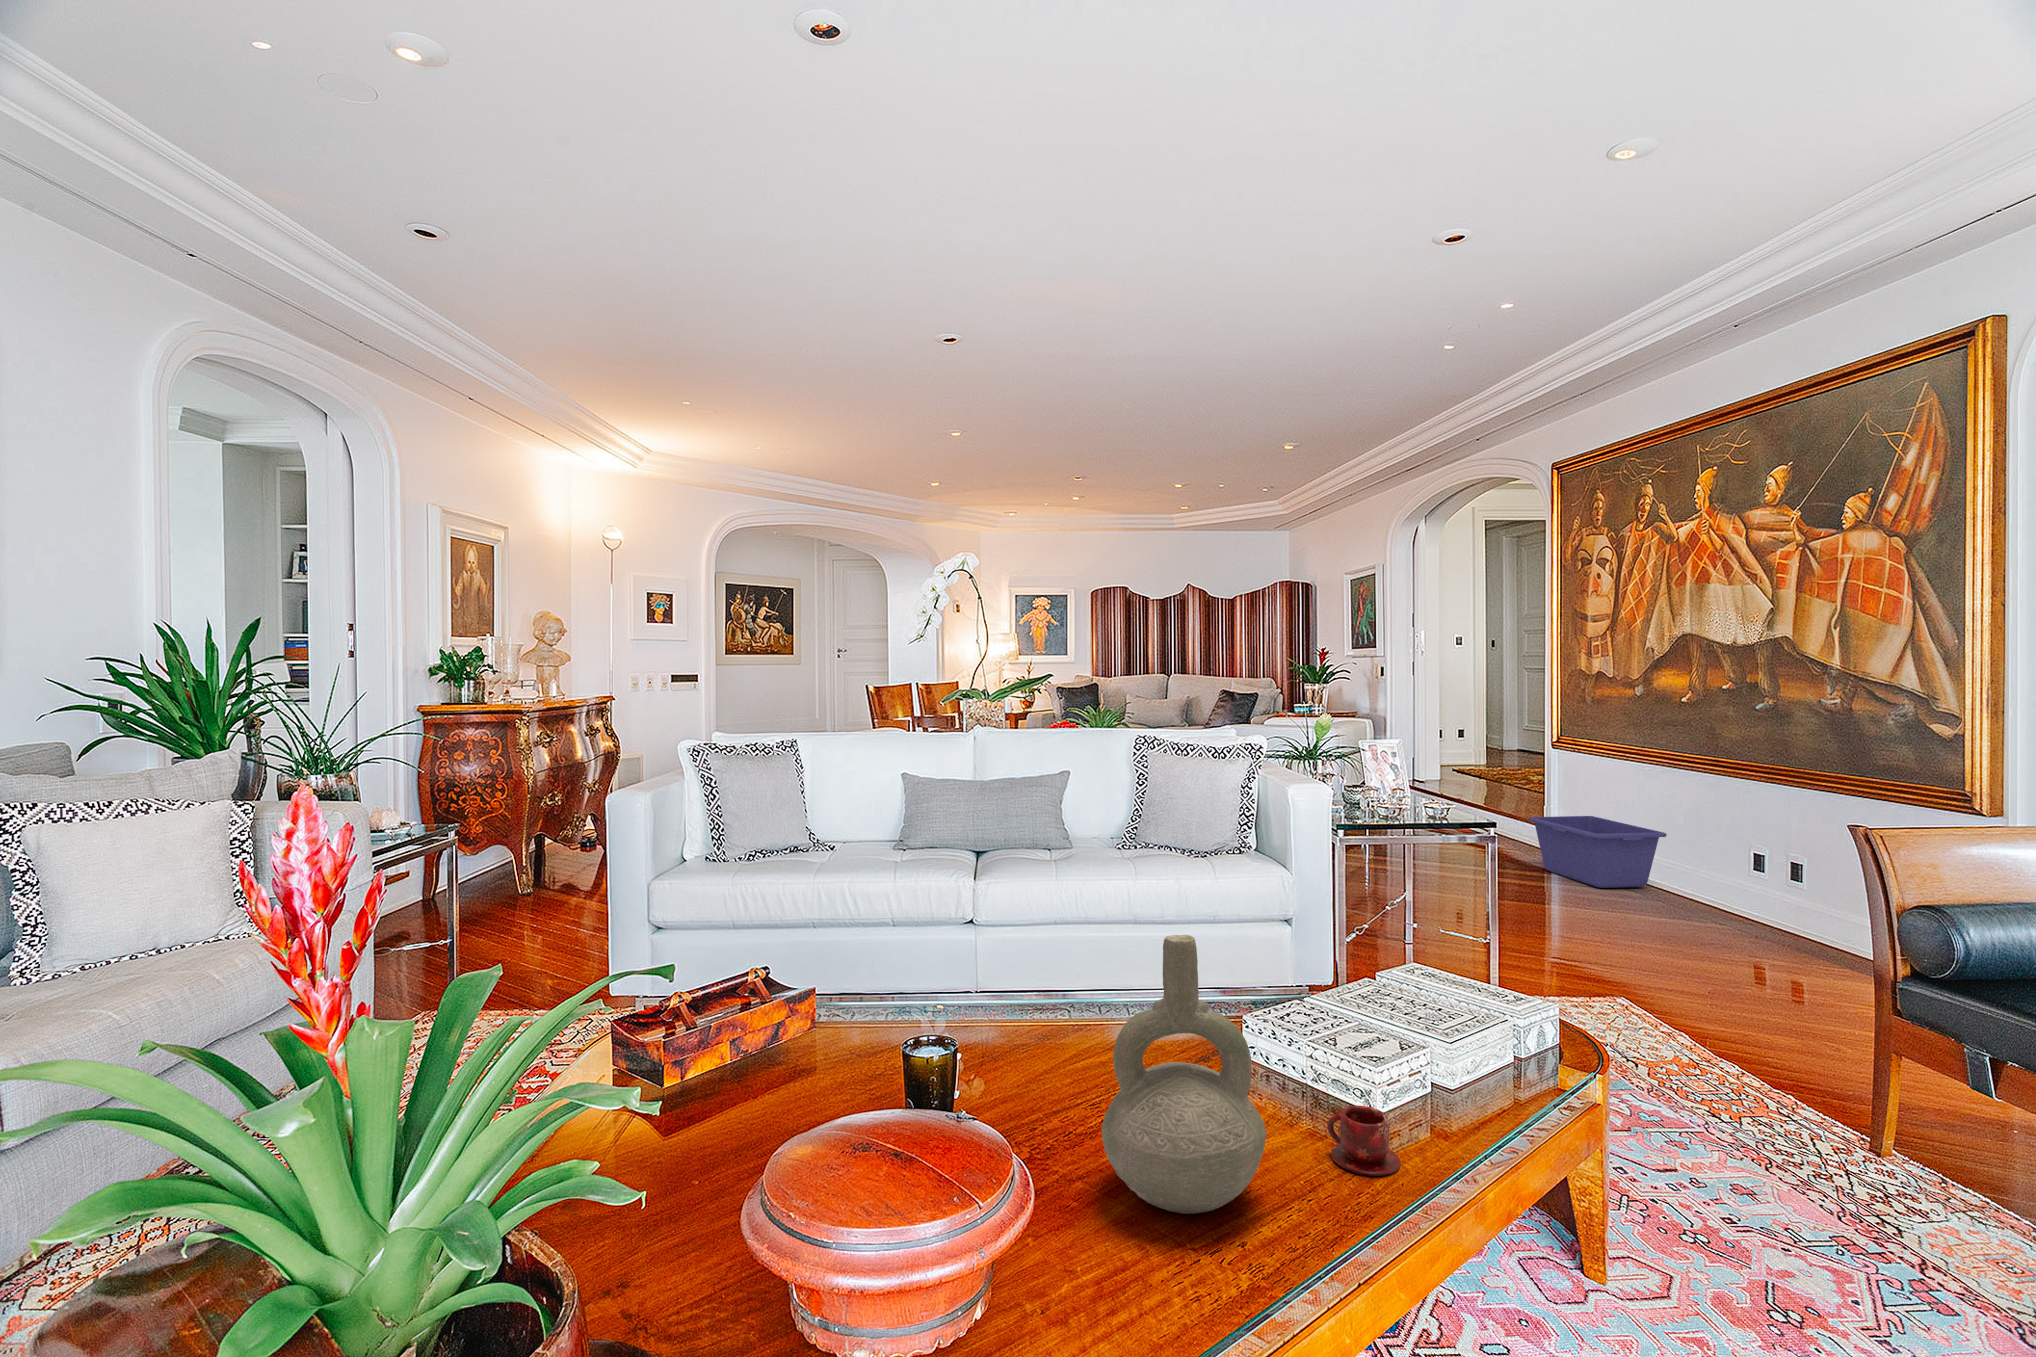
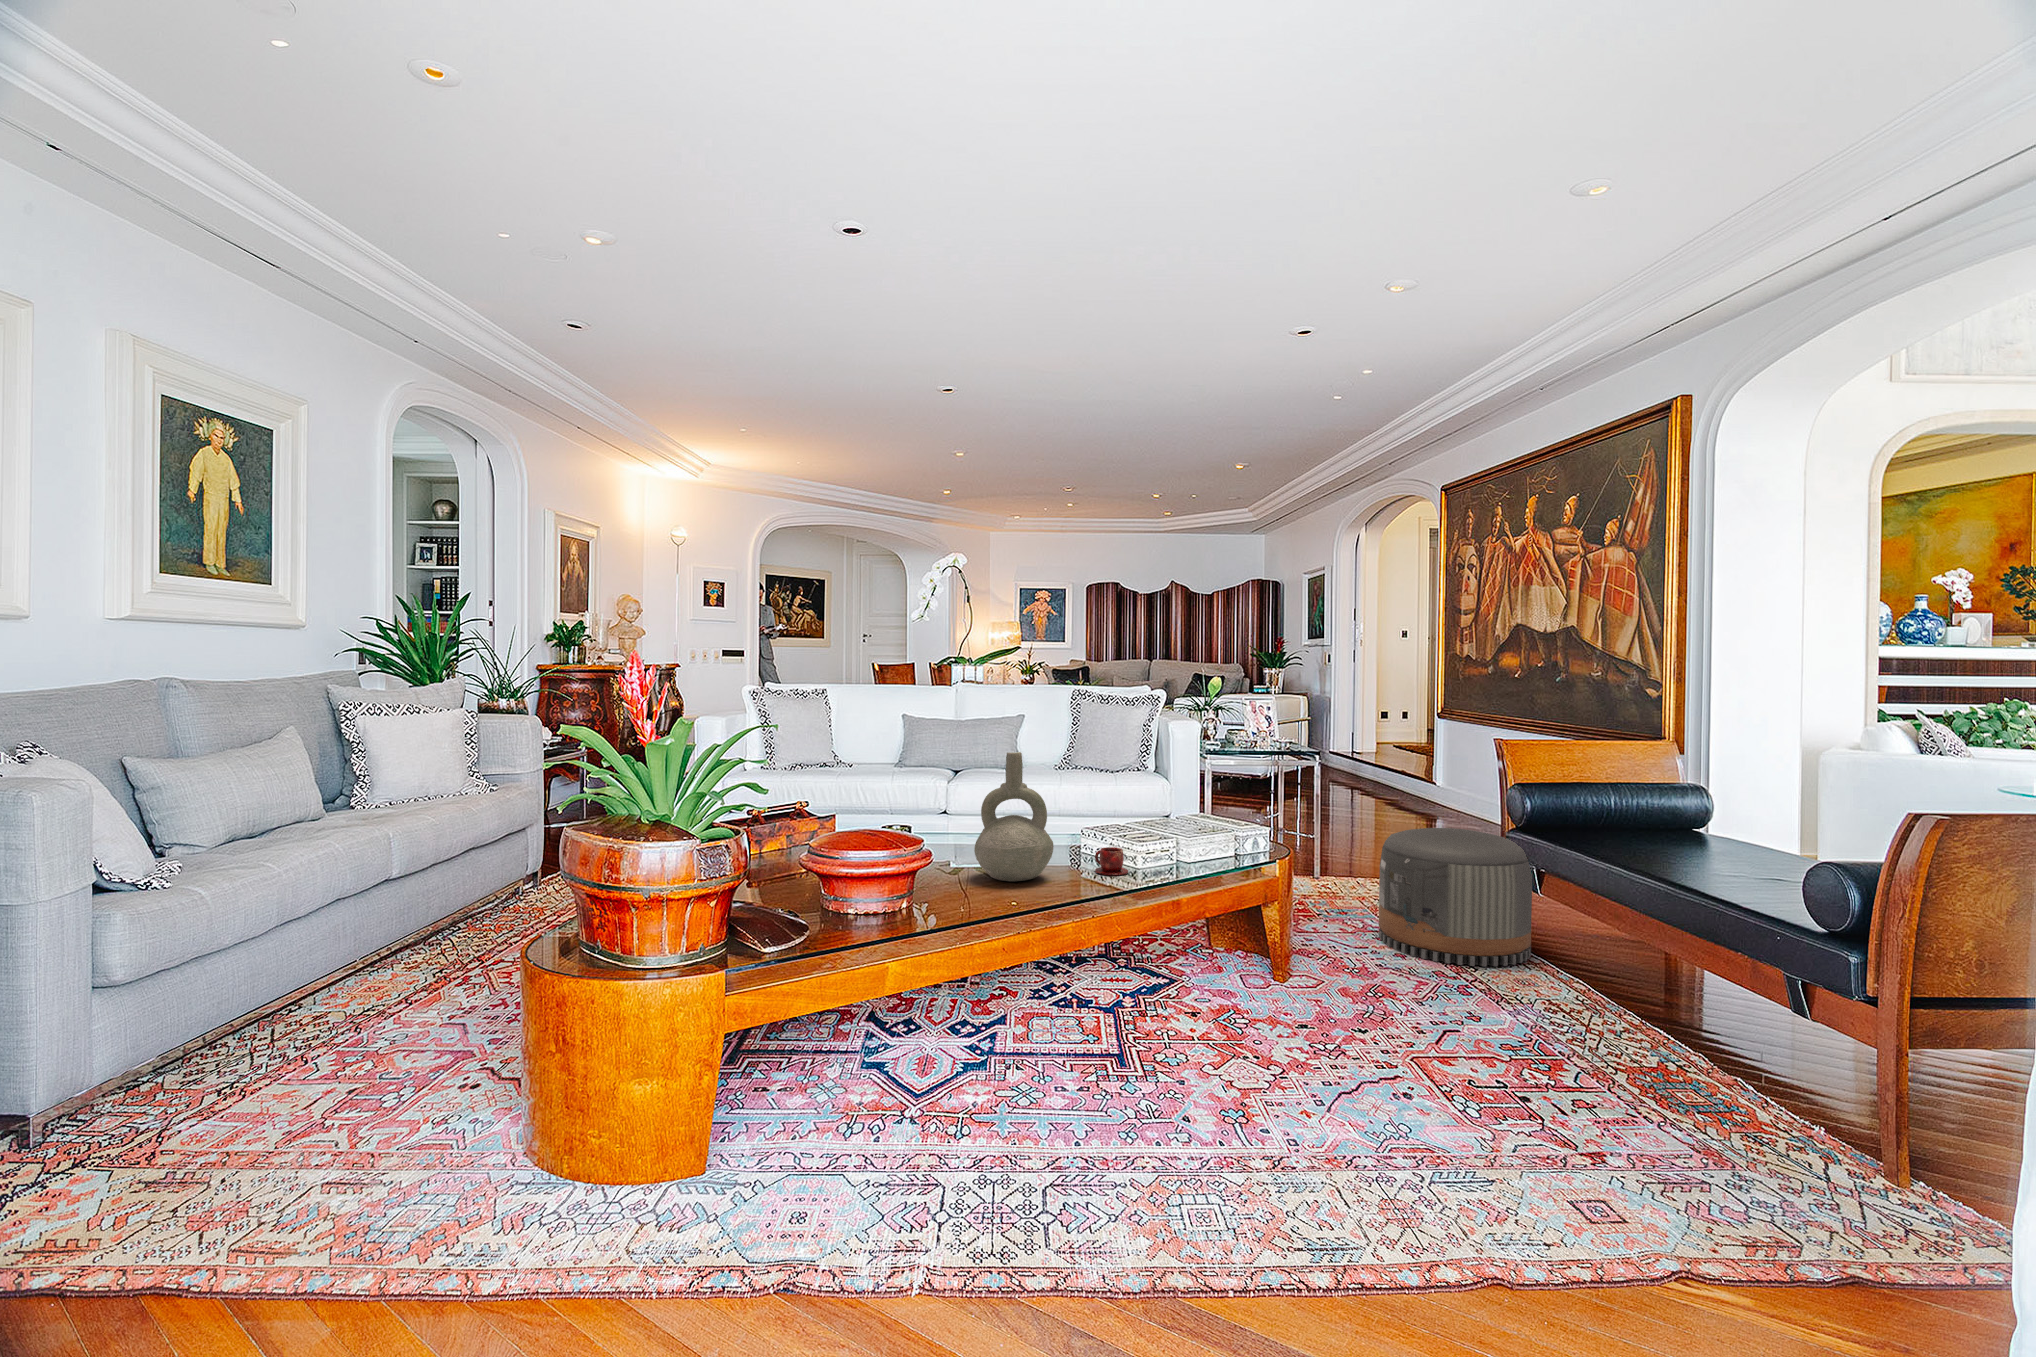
storage bin: present [1528,816,1667,888] -> none [1405,770,1502,823]
pouf: none [1683,967,1975,1229] -> present [1379,828,1532,966]

